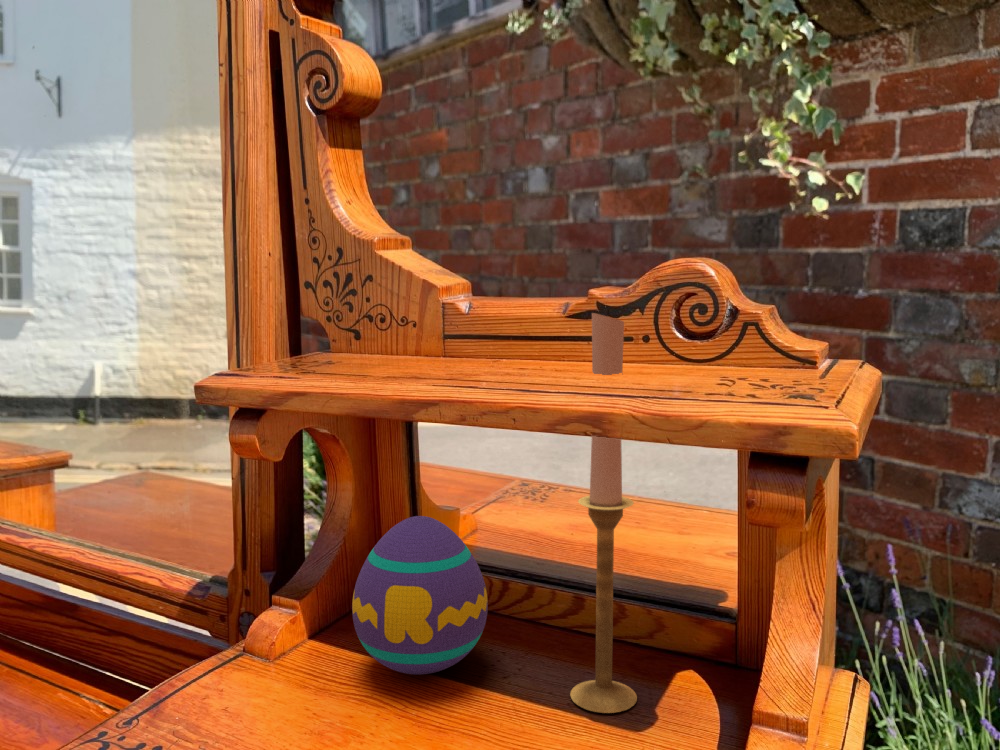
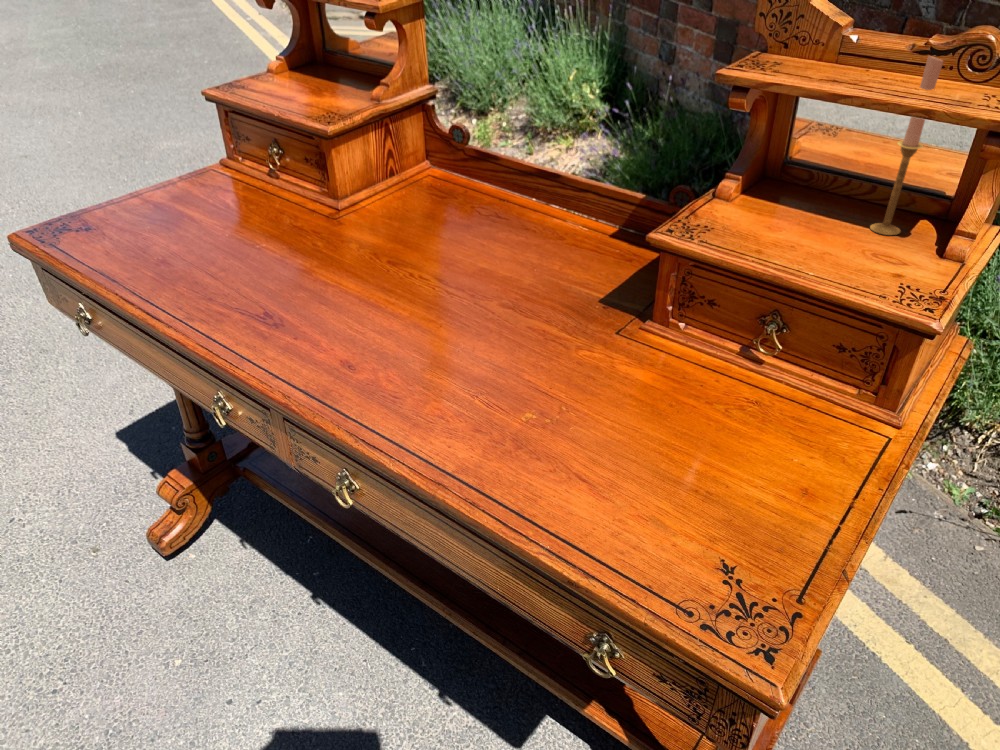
decorative egg: present [352,516,488,674] -> none [773,144,837,214]

